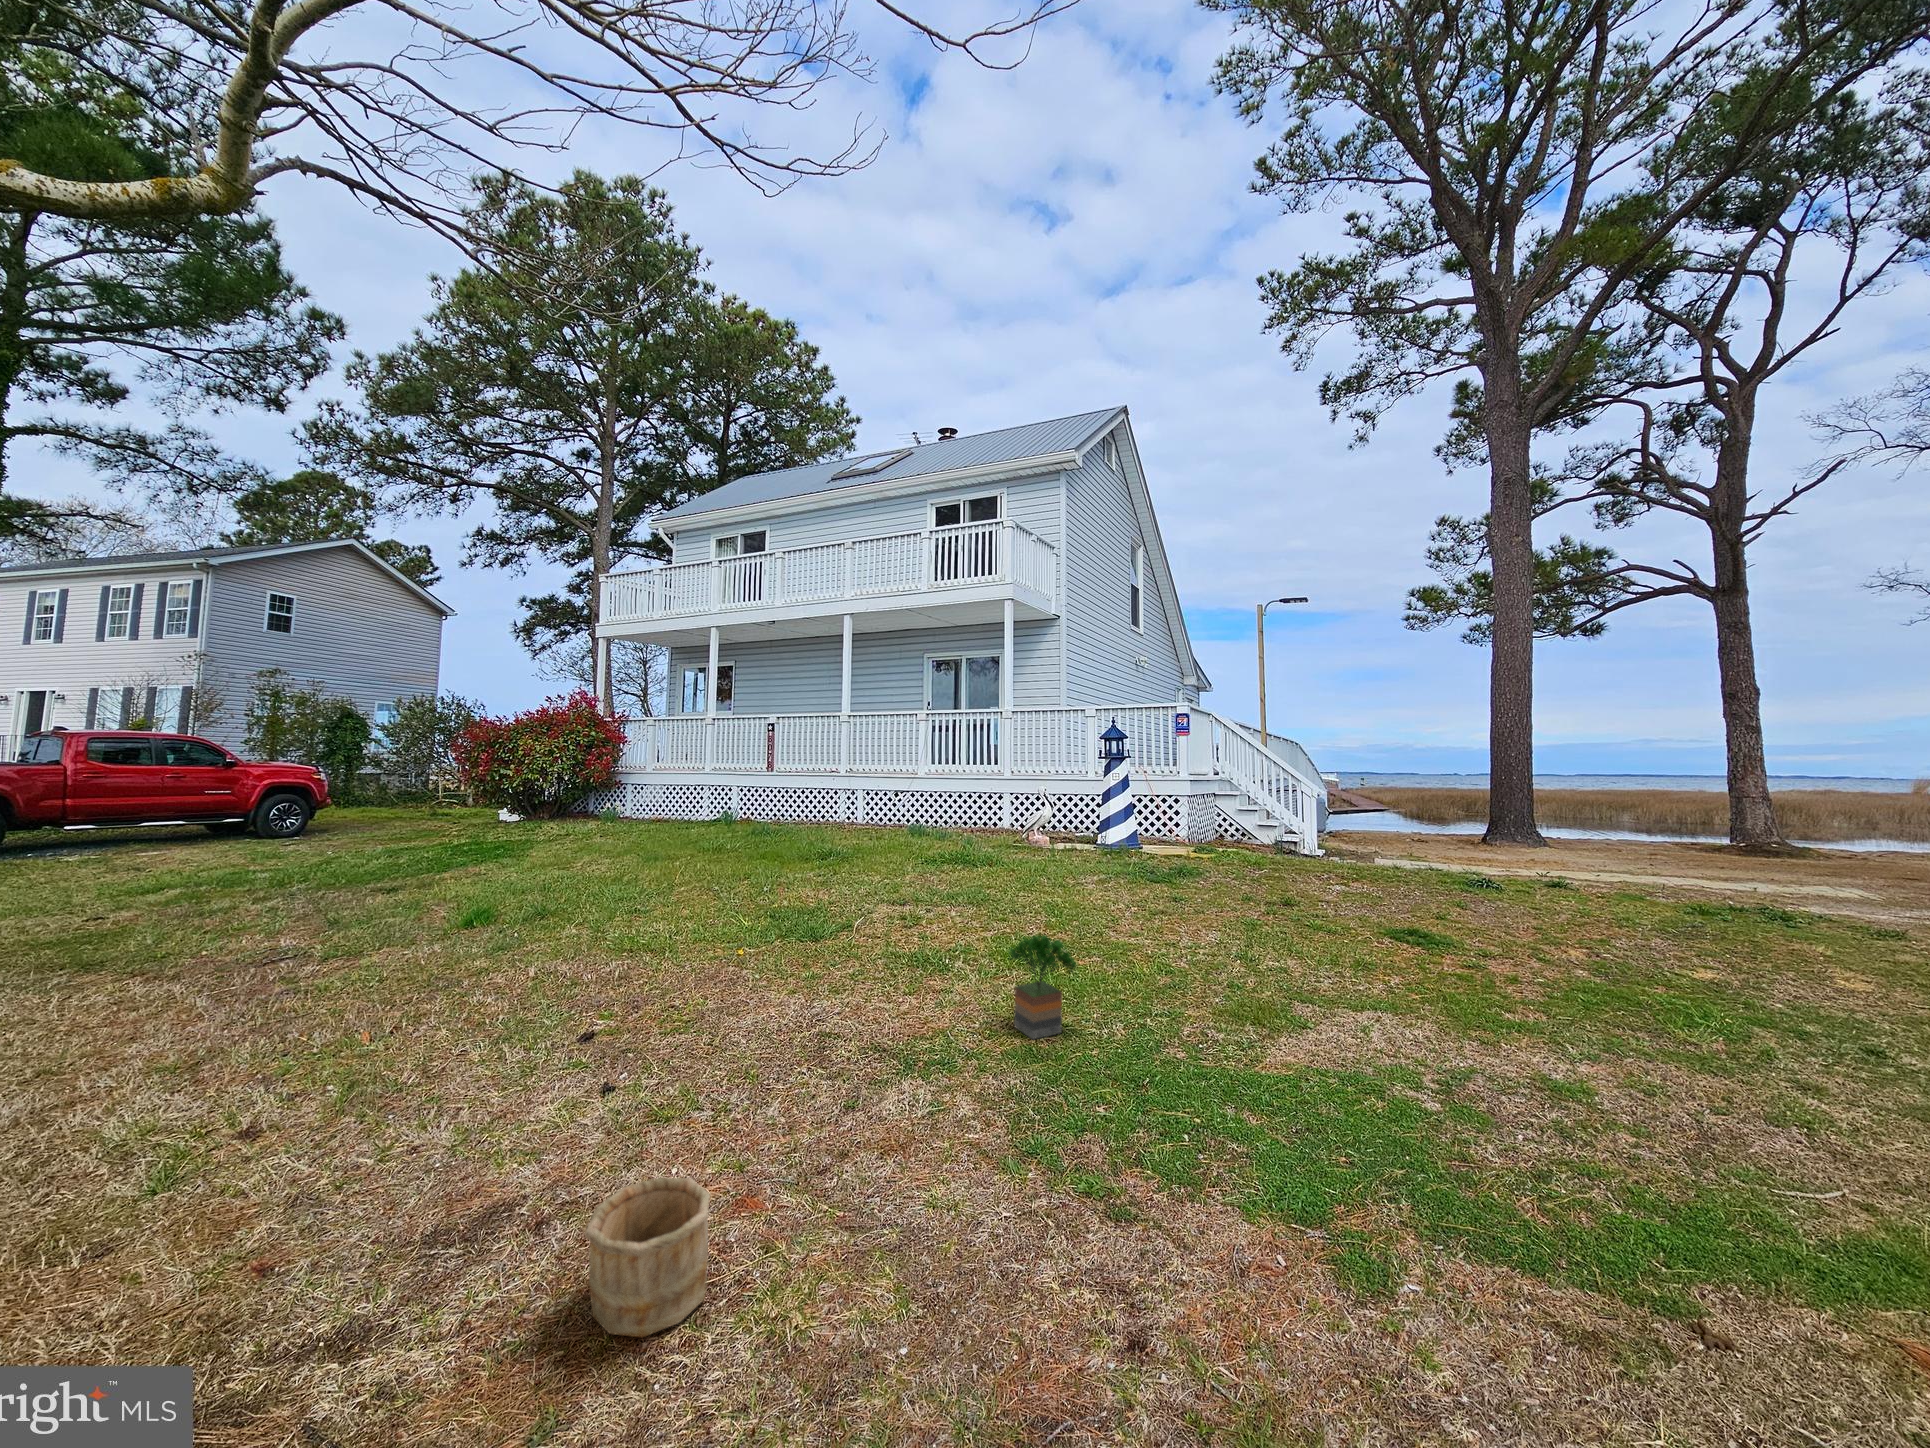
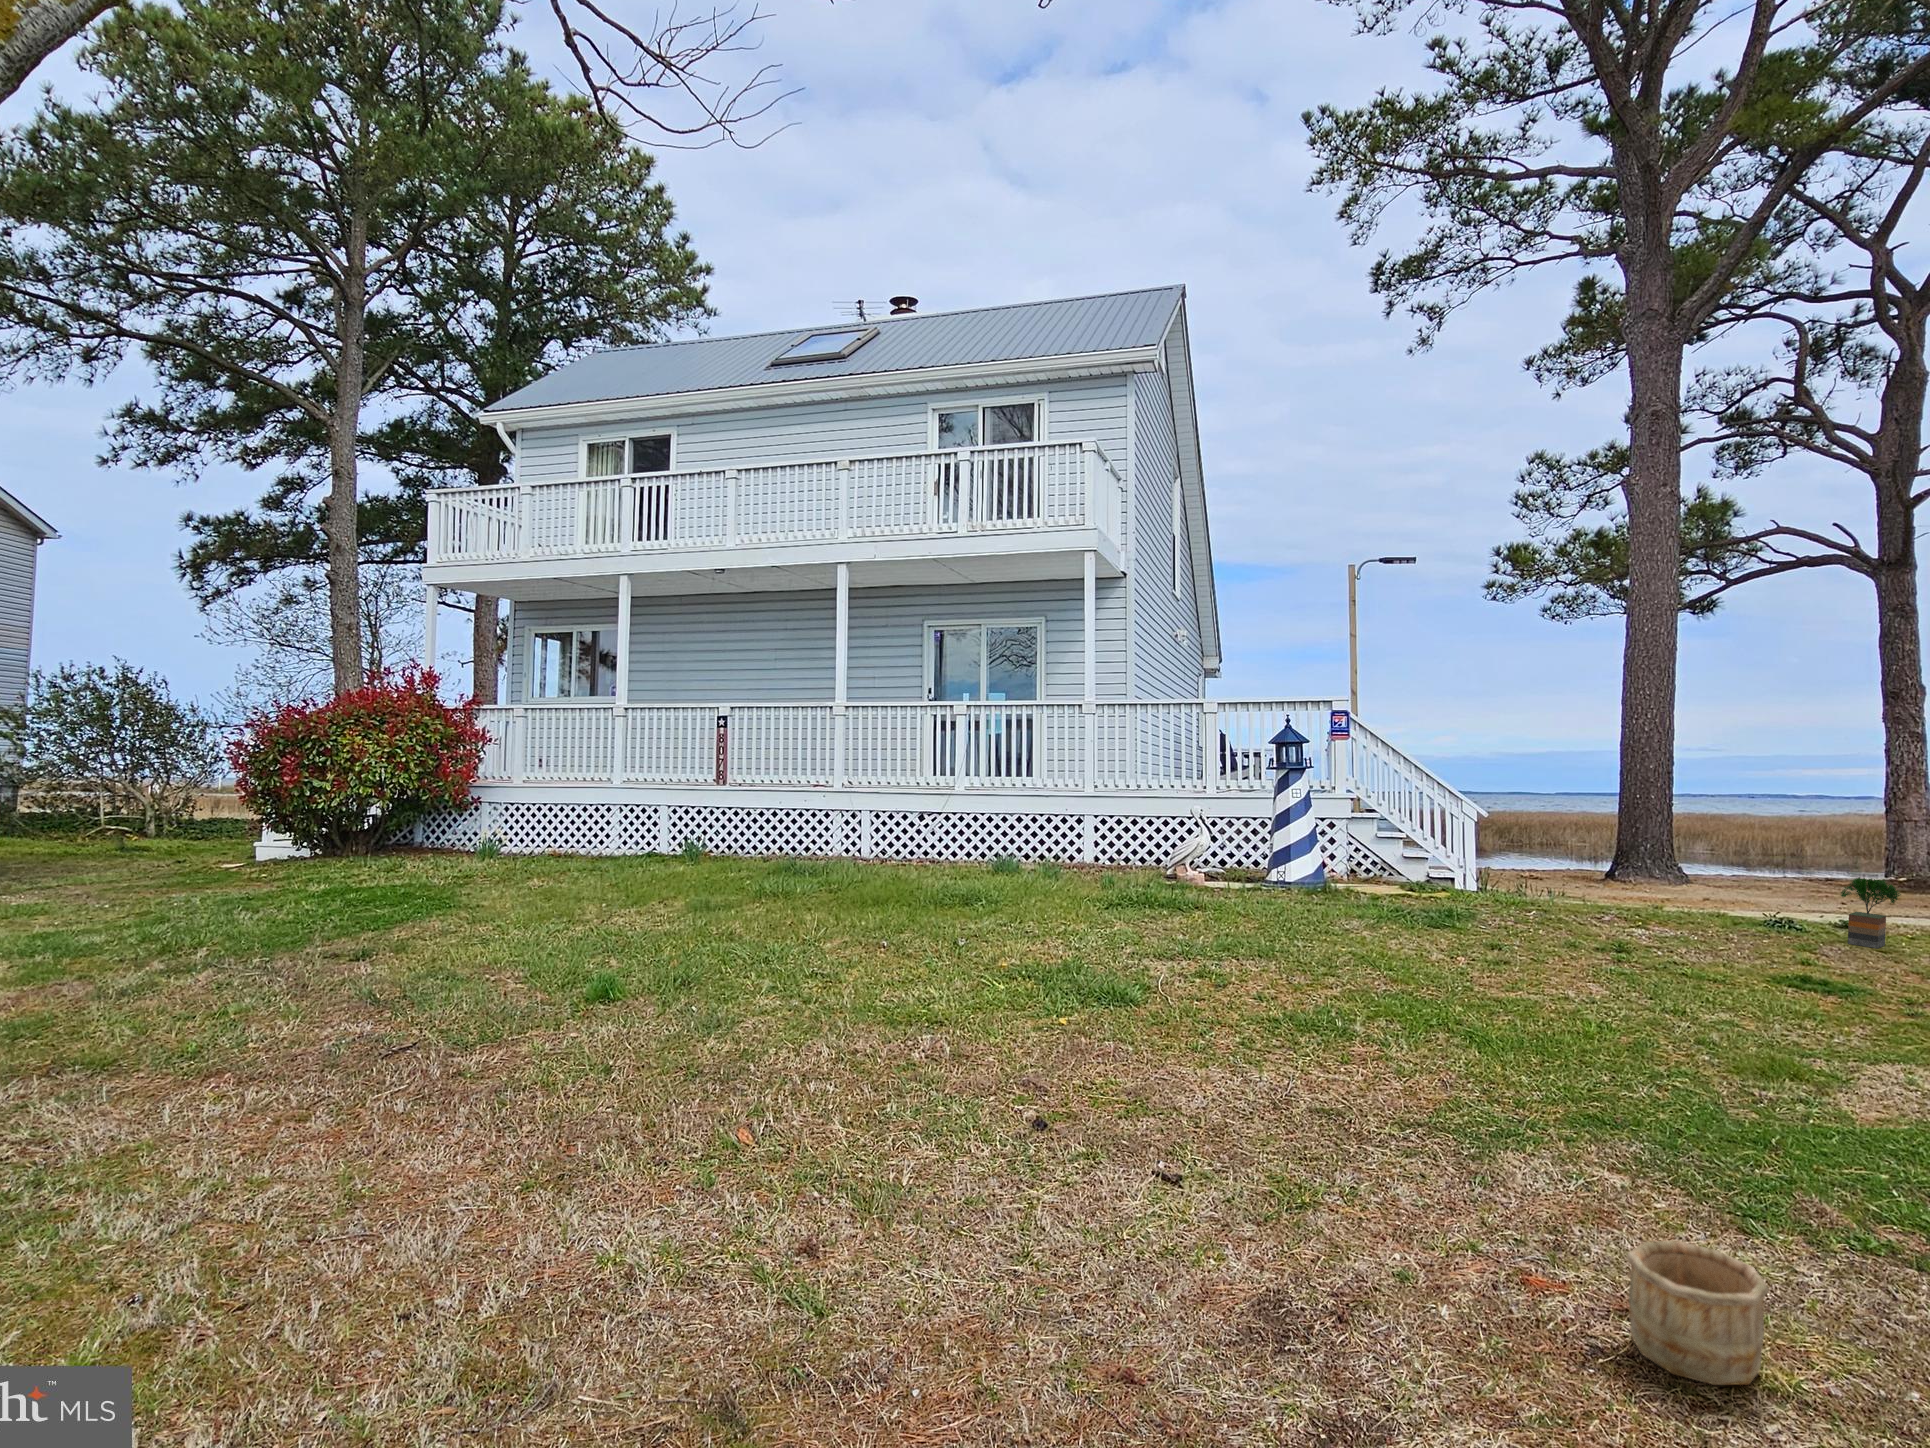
potted tree: present [1008,935,1077,1039] -> present [1841,877,1901,949]

